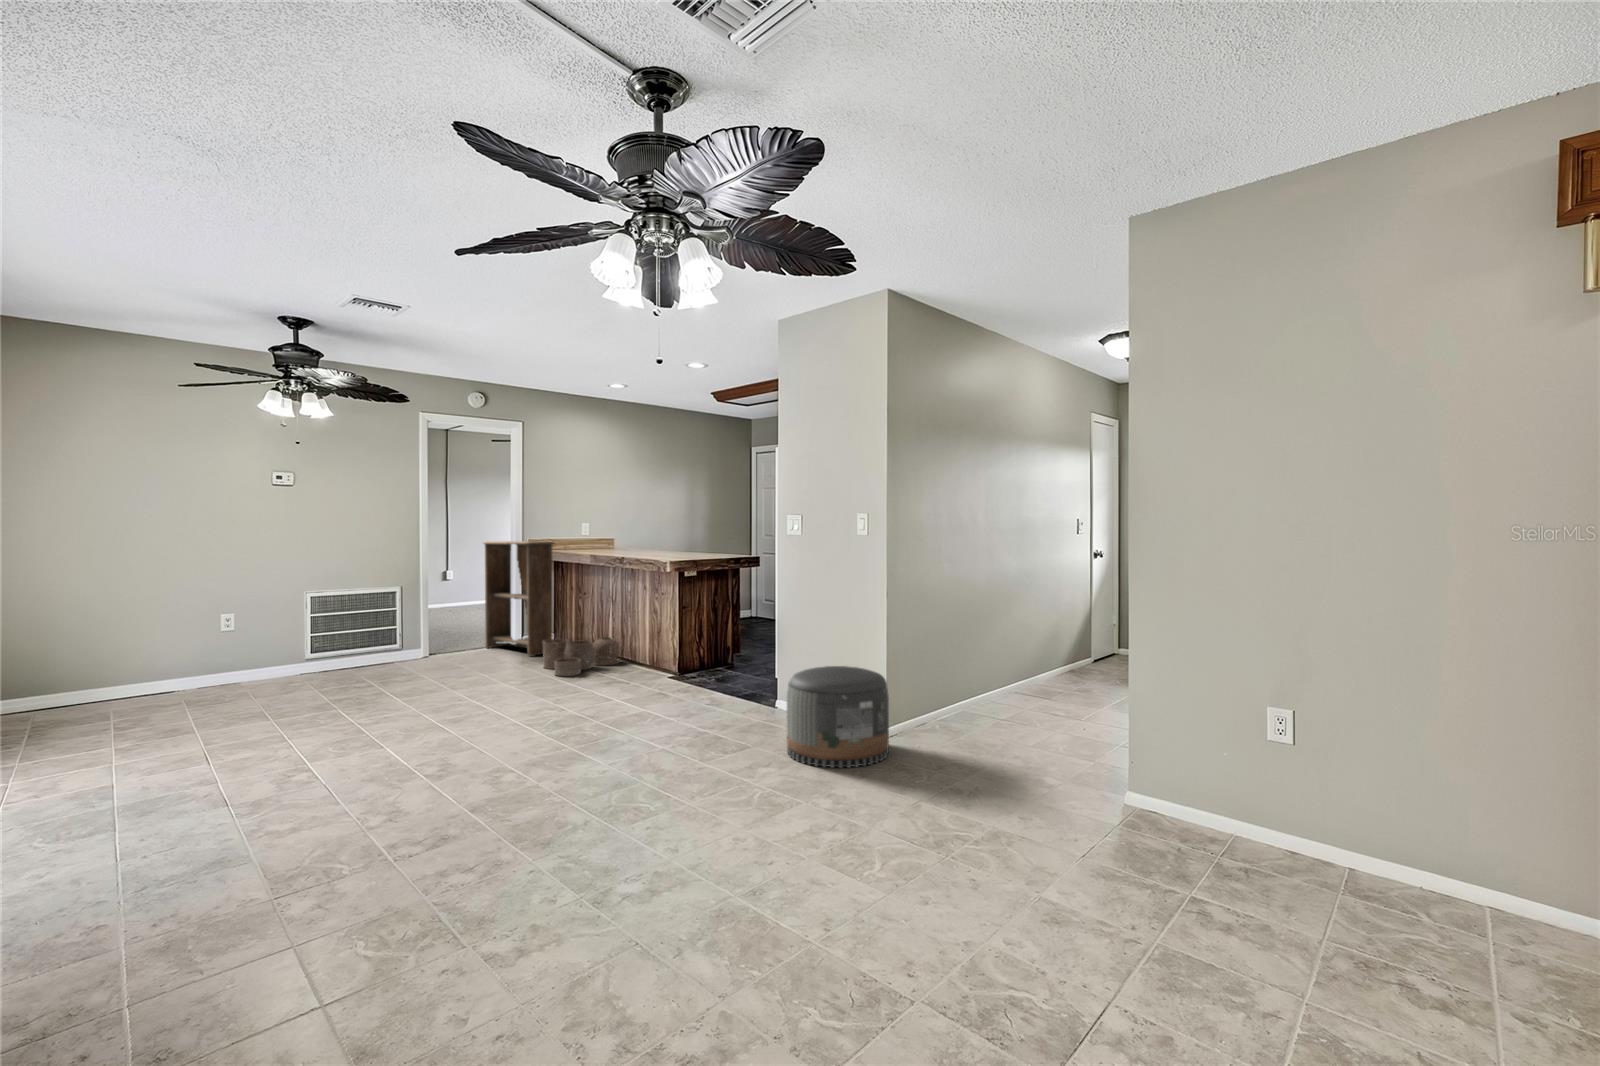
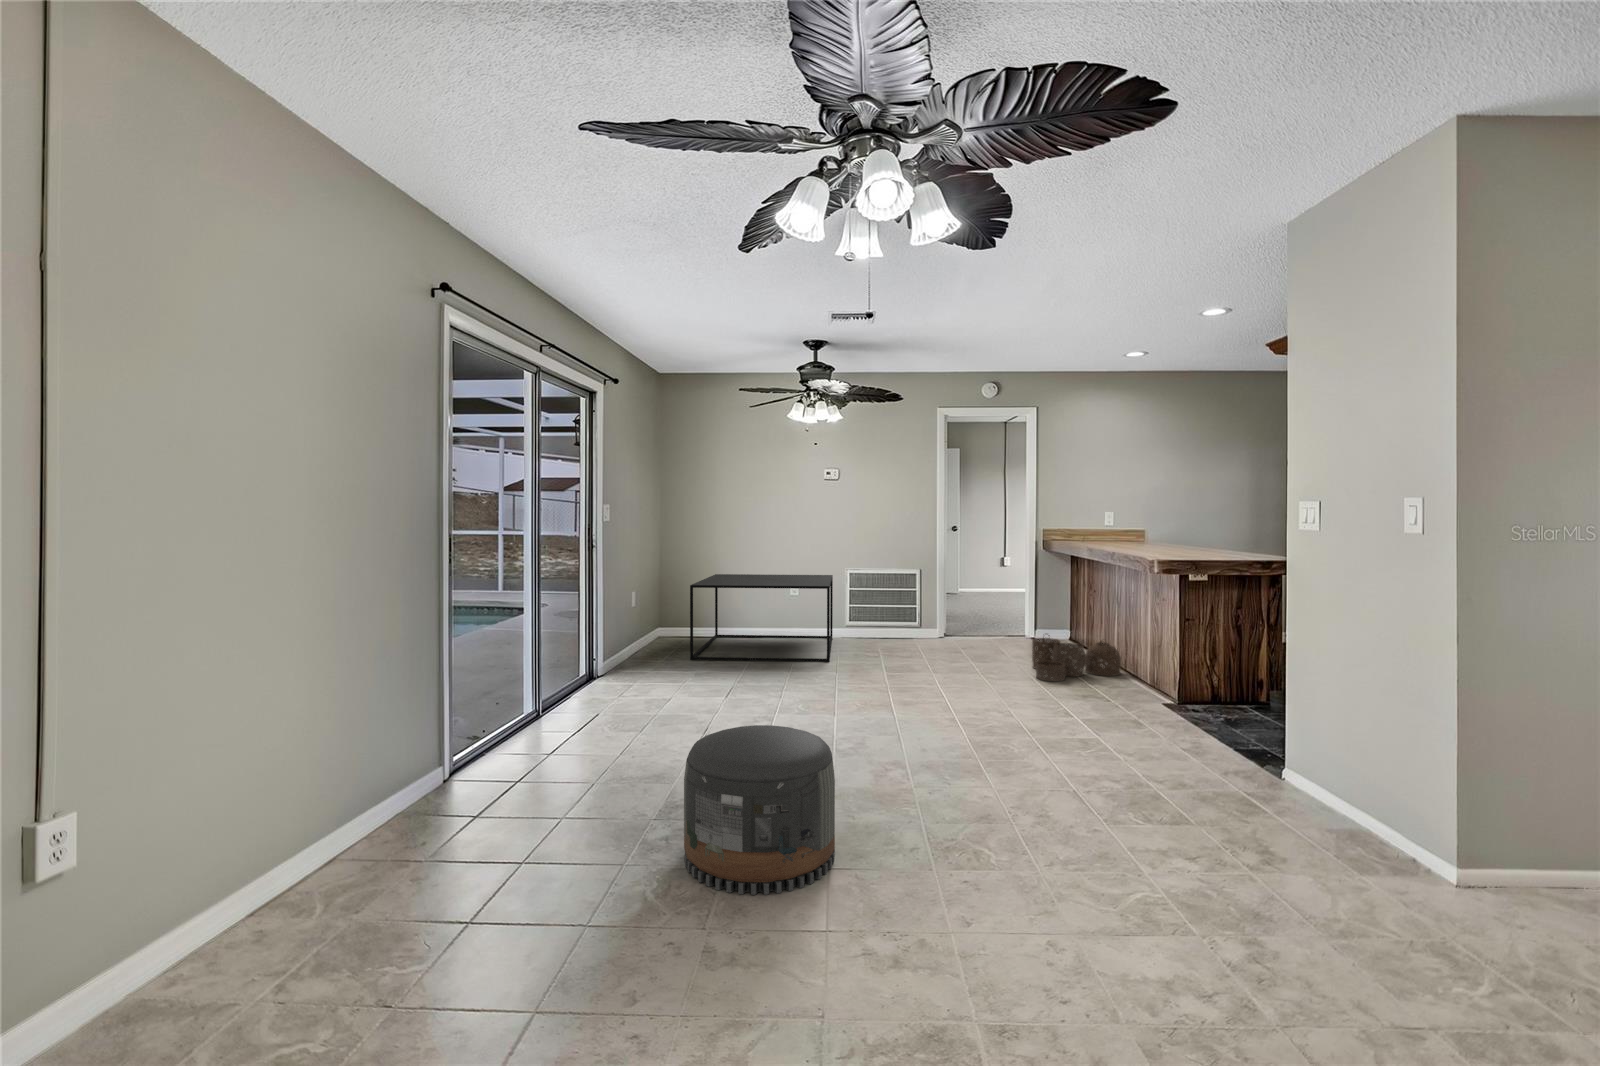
bookshelf: present [483,541,554,656] -> none [997,531,1060,652]
coffee table: none [85,597,315,725] -> present [690,574,833,662]
pouf: present [787,666,889,768] -> present [684,725,835,895]

